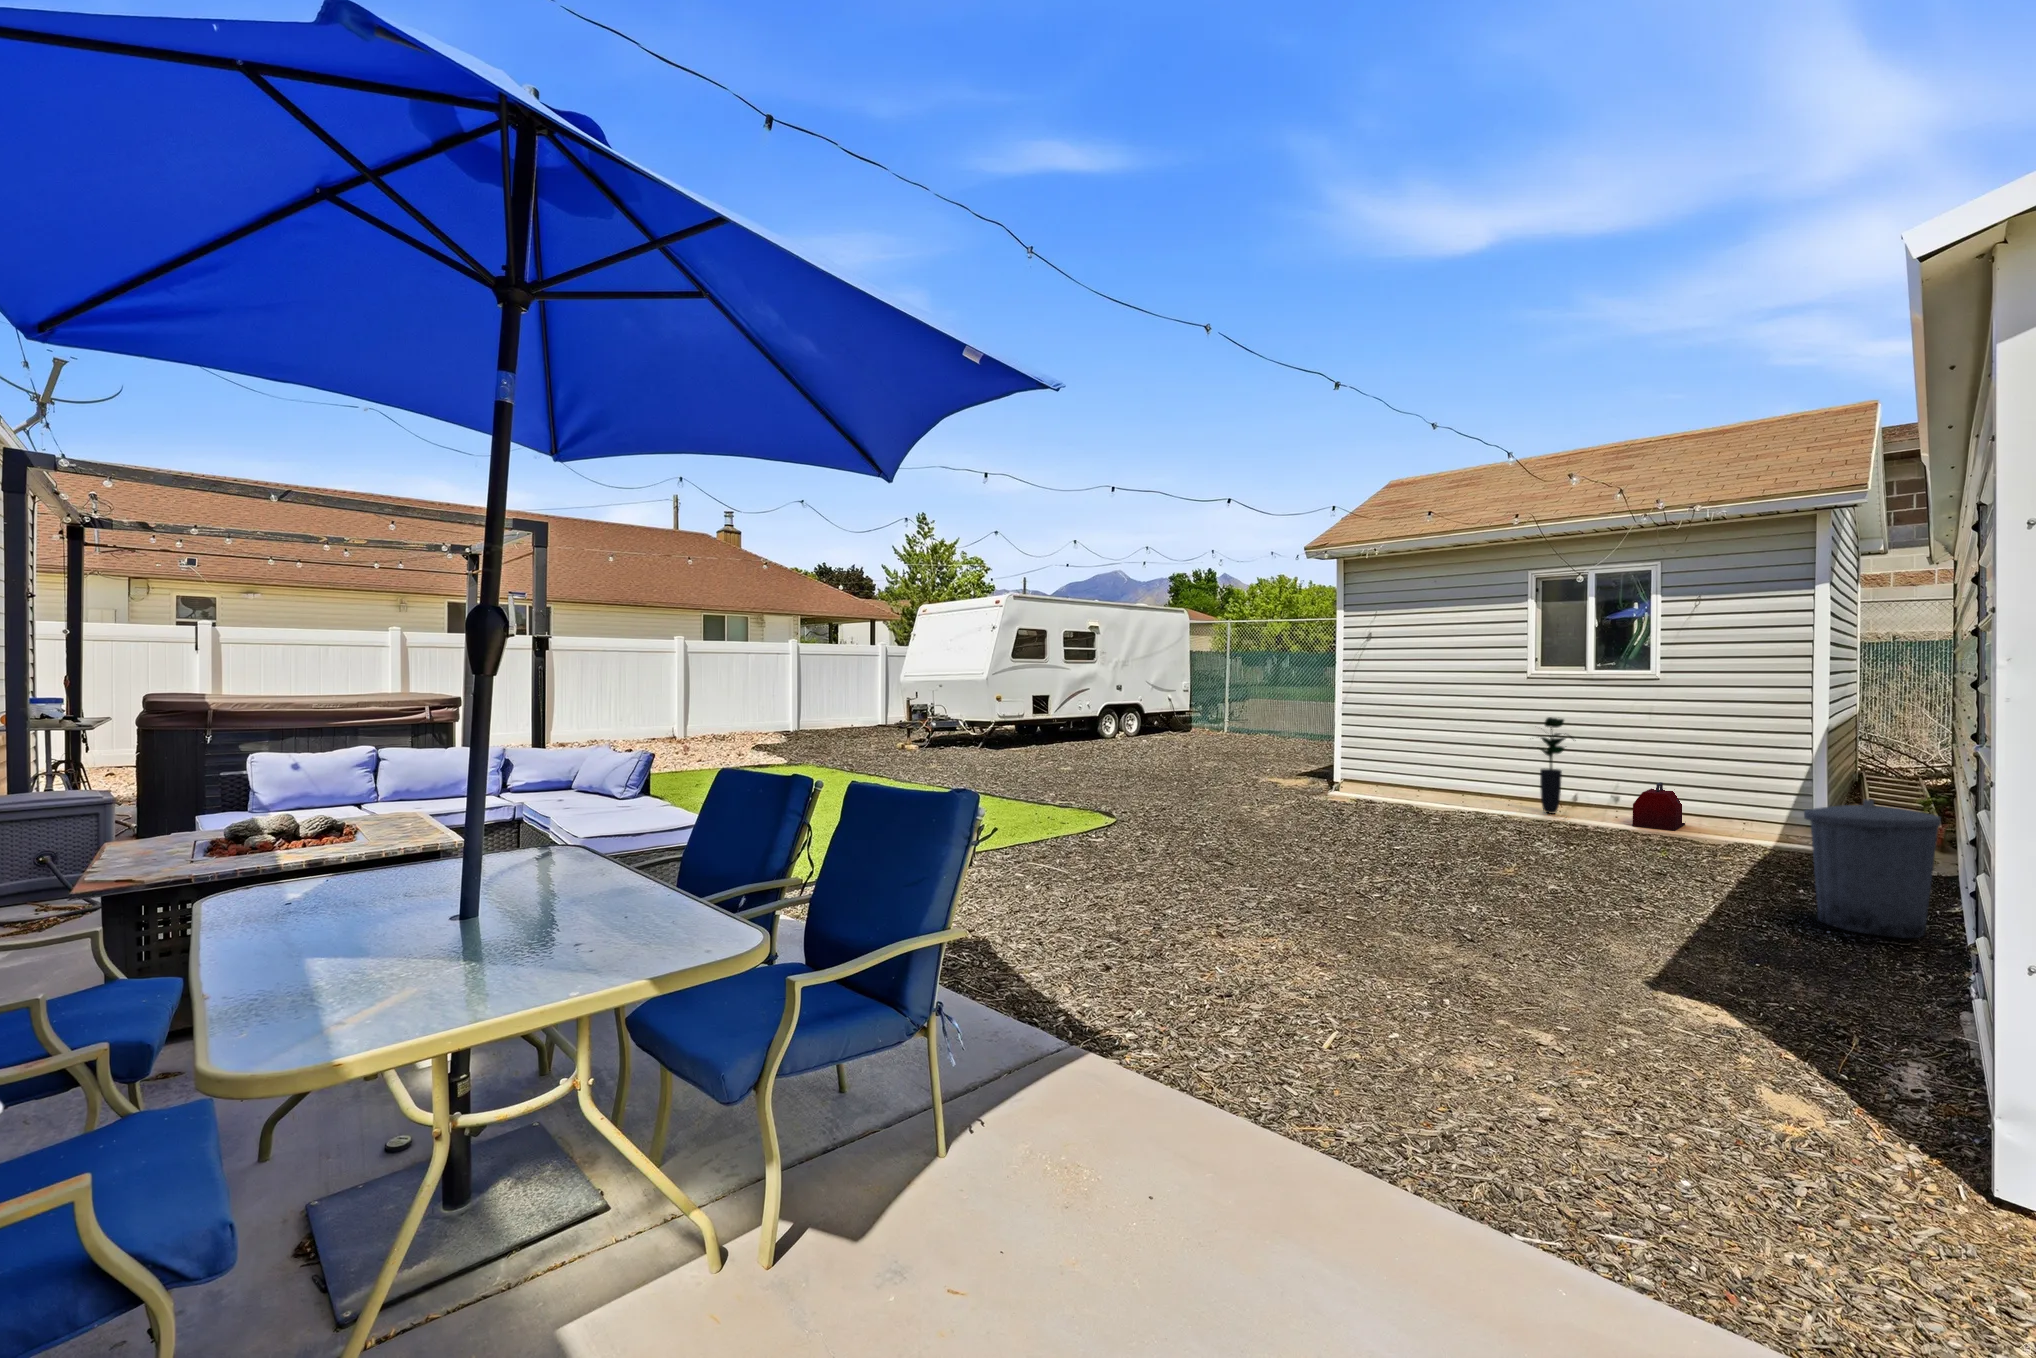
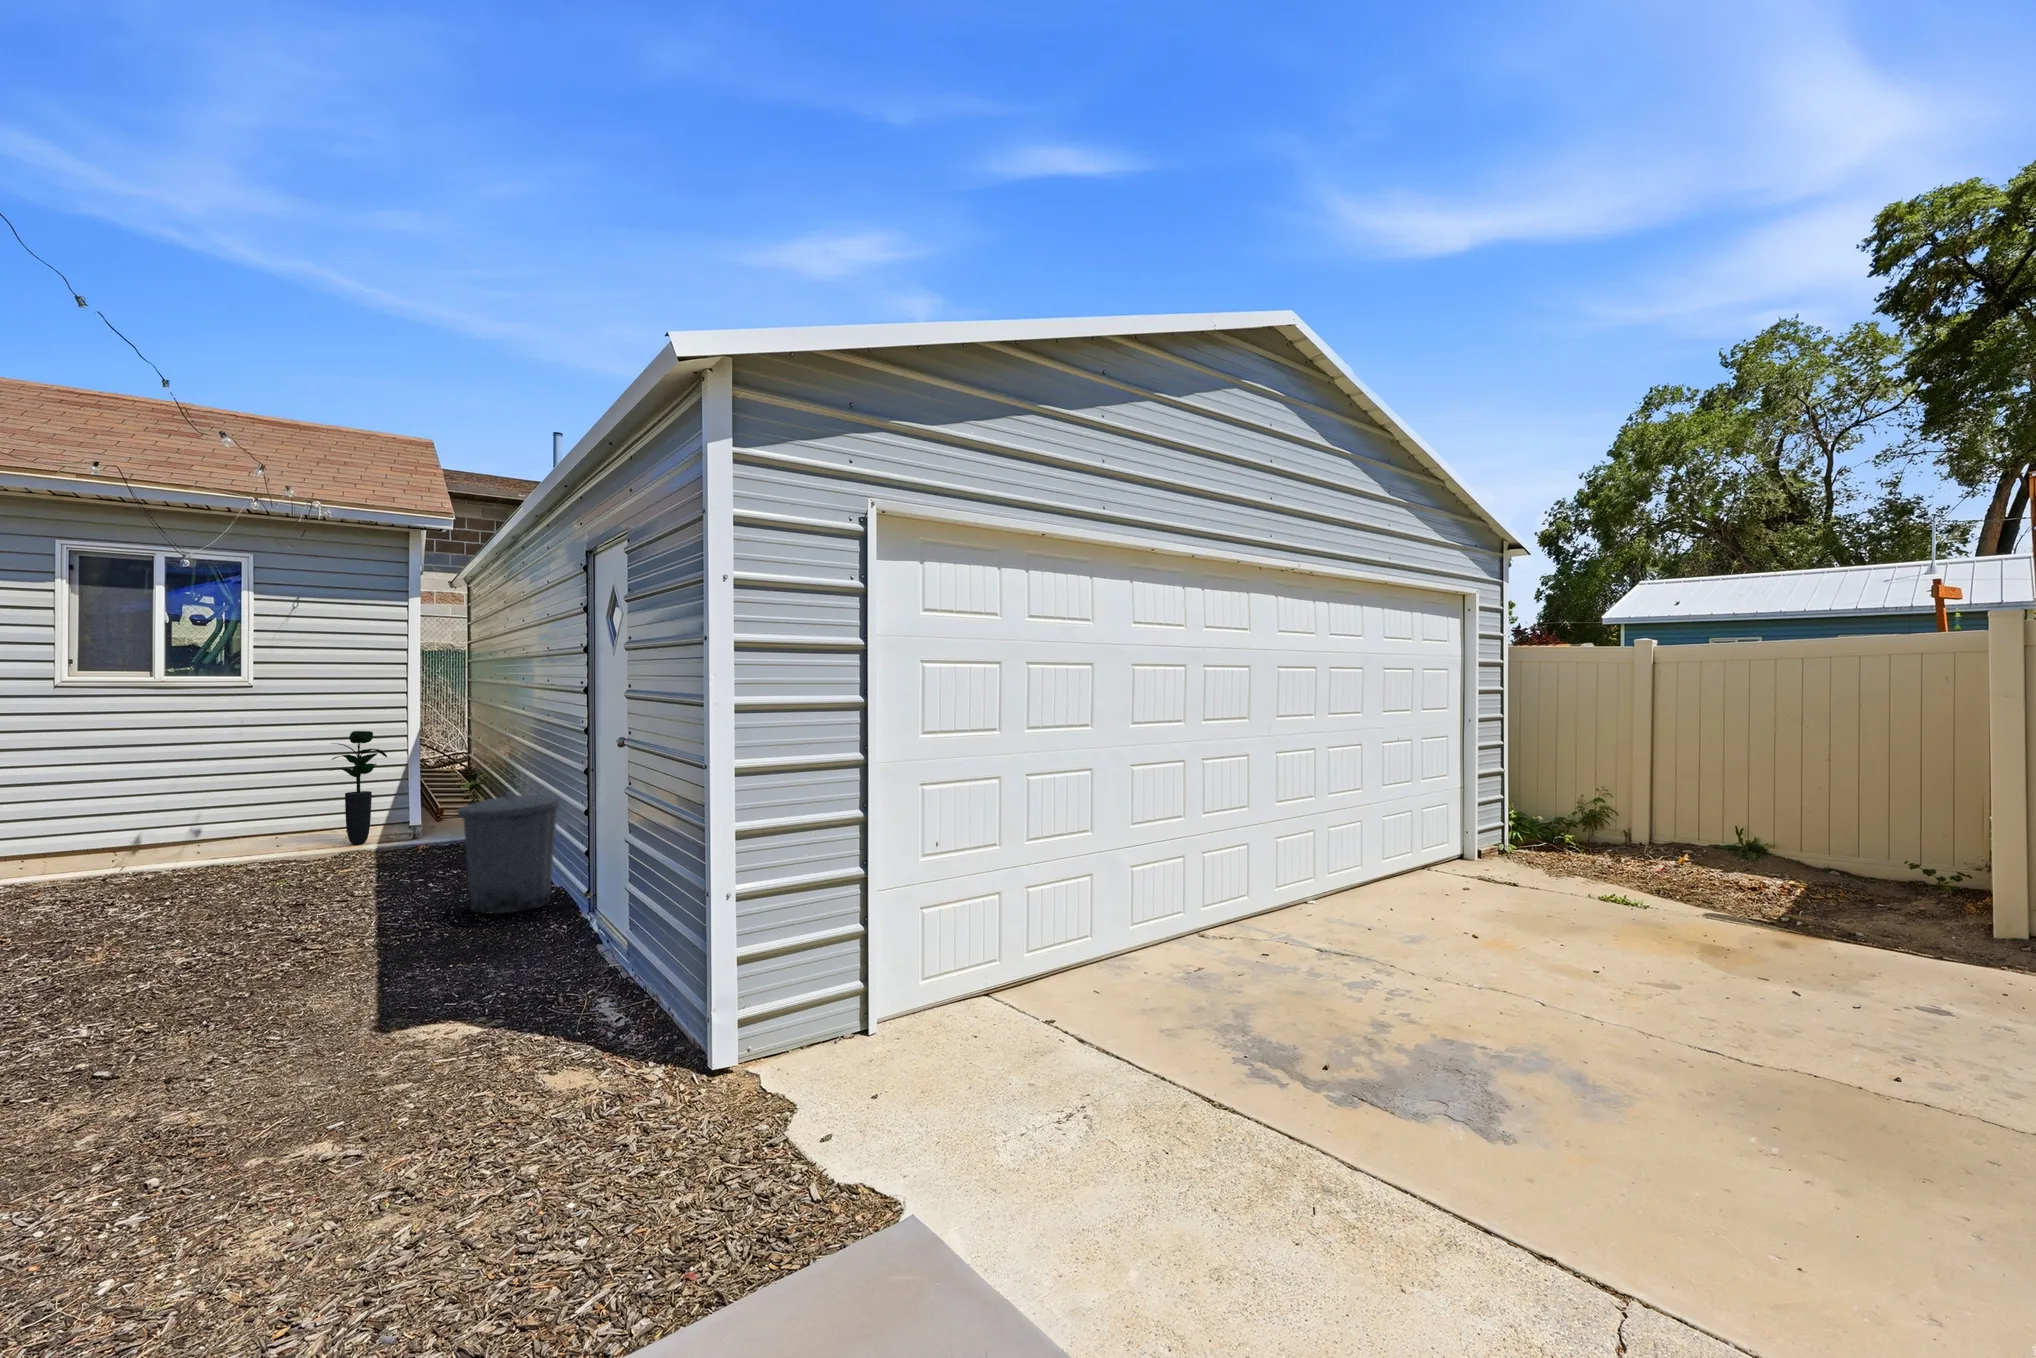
potted plant: present [1537,717,1573,814] -> present [330,731,387,844]
toolbox: present [1633,782,1685,831] -> none [223,804,282,860]

